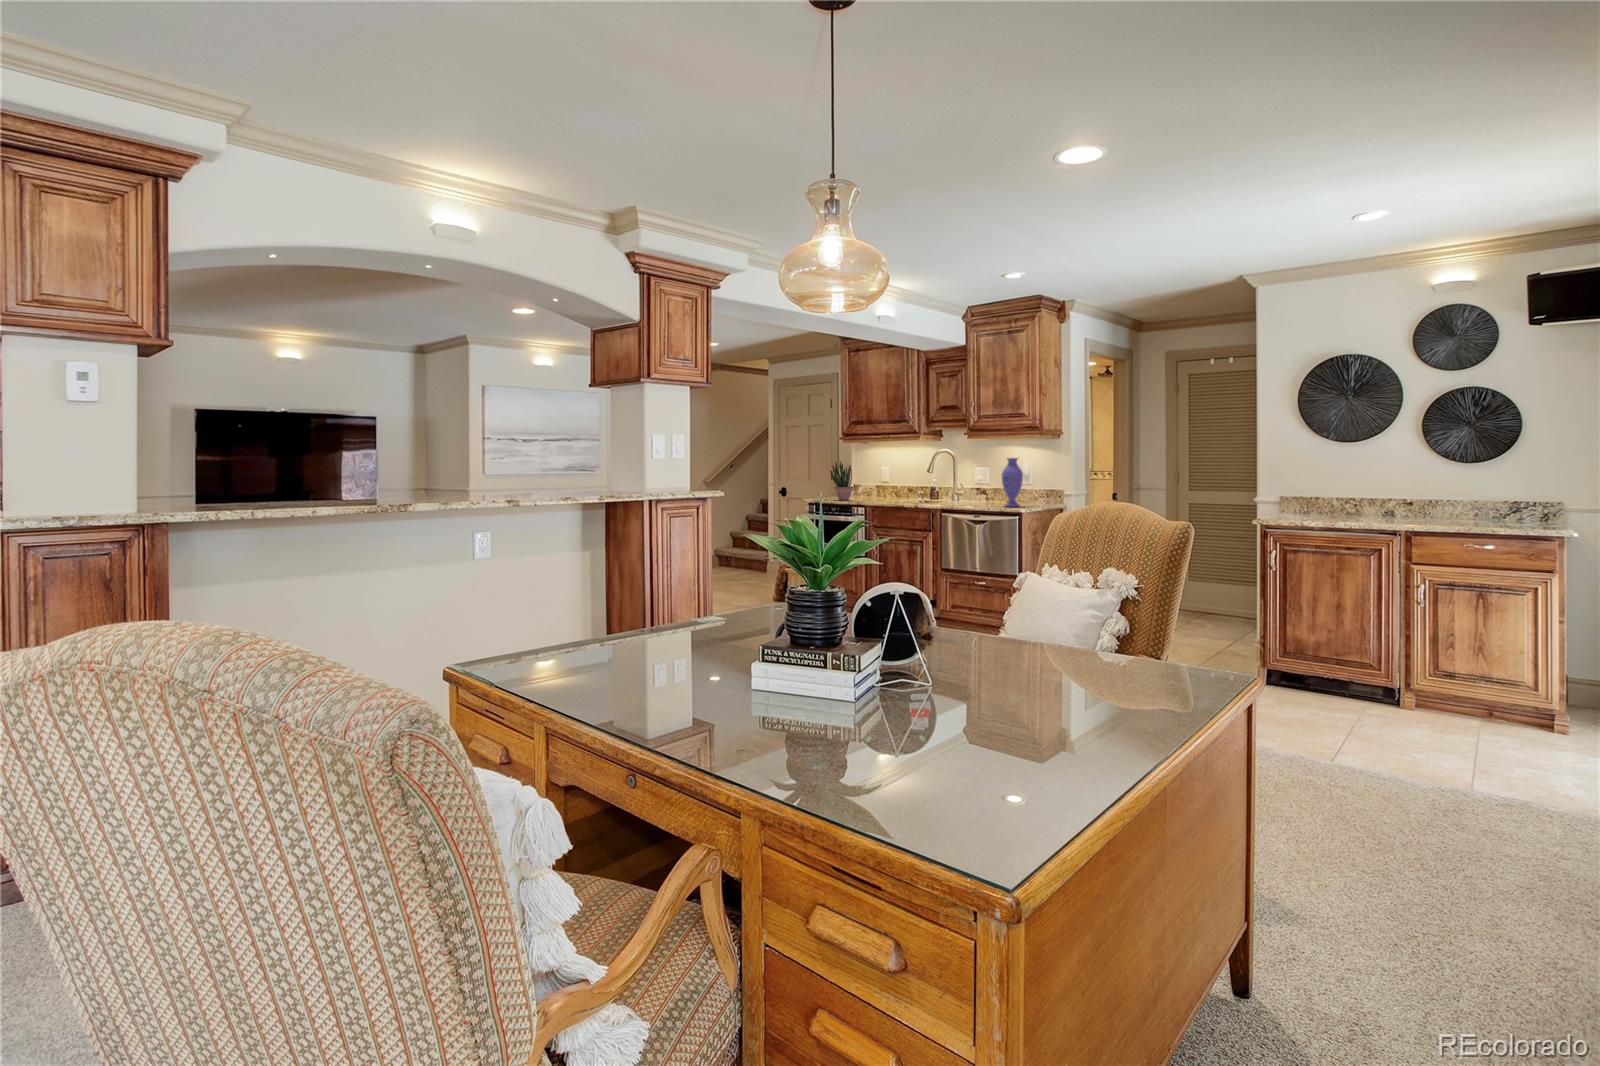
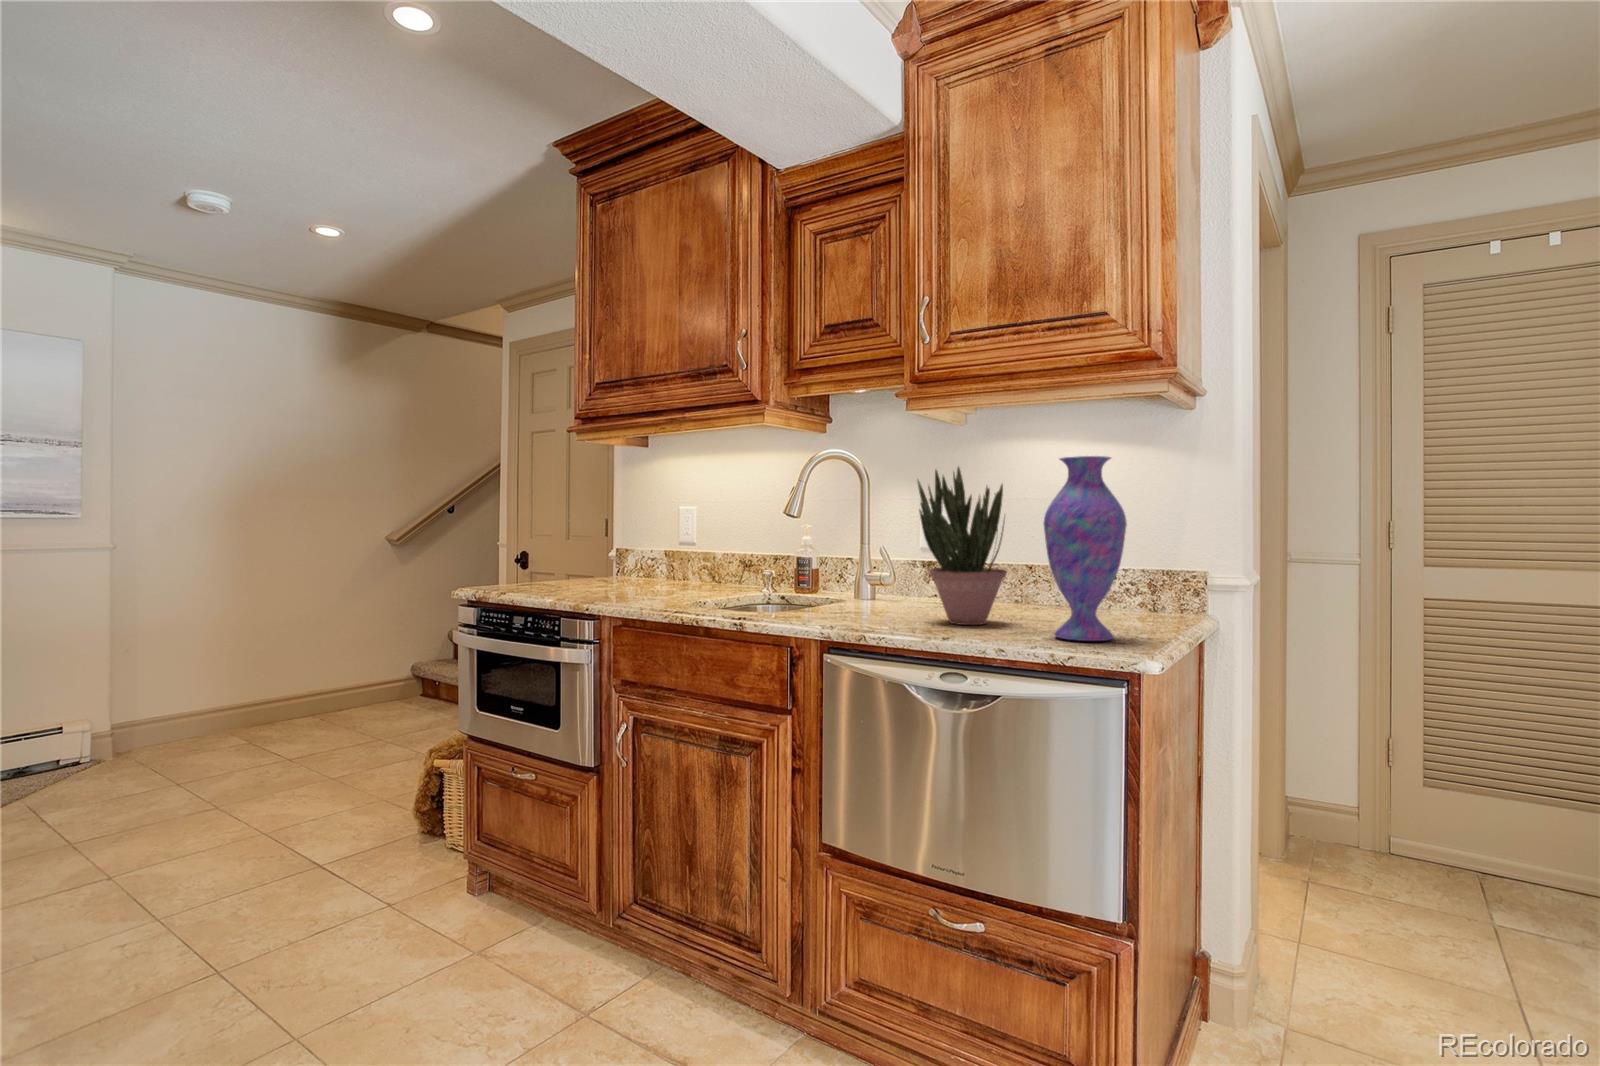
potted plant: present [830,461,853,501] -> present [917,467,1007,625]

